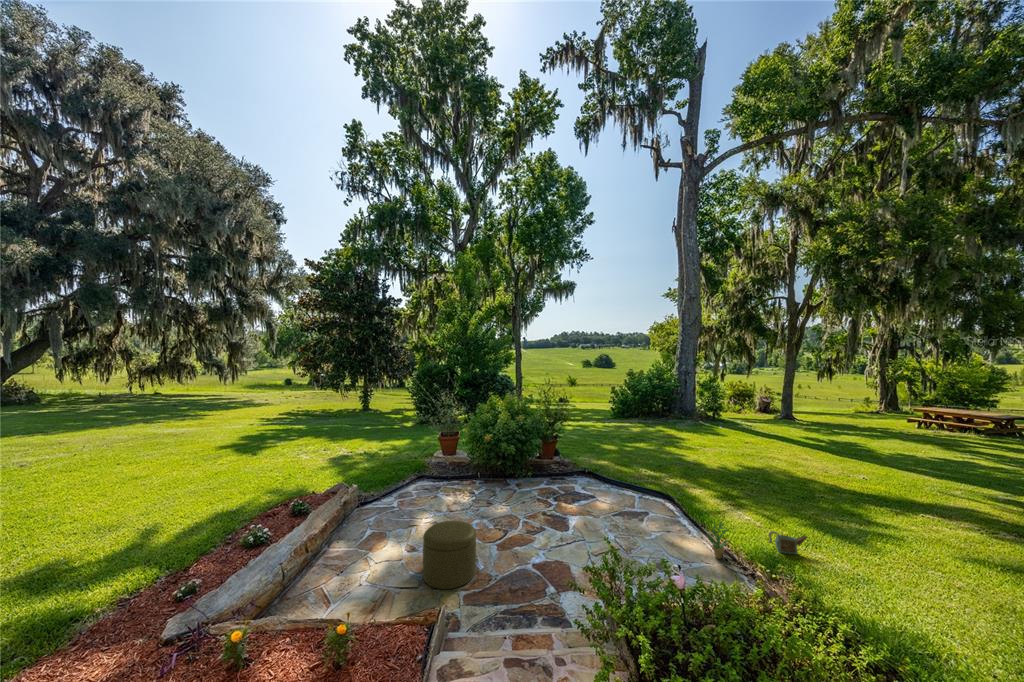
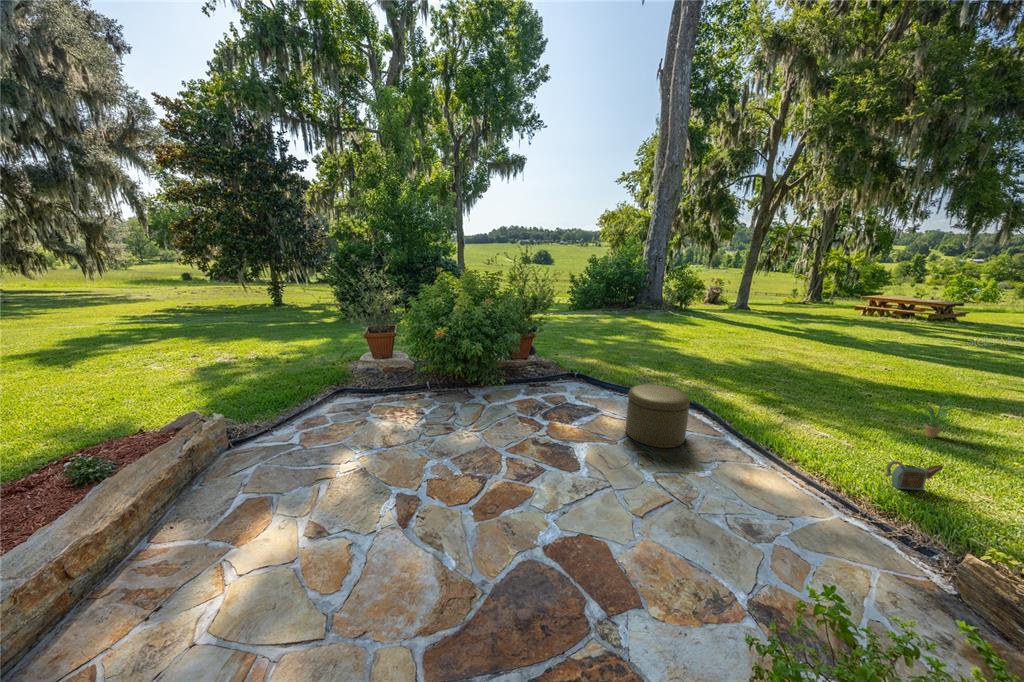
ottoman: present [423,521,476,589] -> present [626,384,690,448]
potted plant: present [708,522,728,559] -> present [920,398,957,438]

